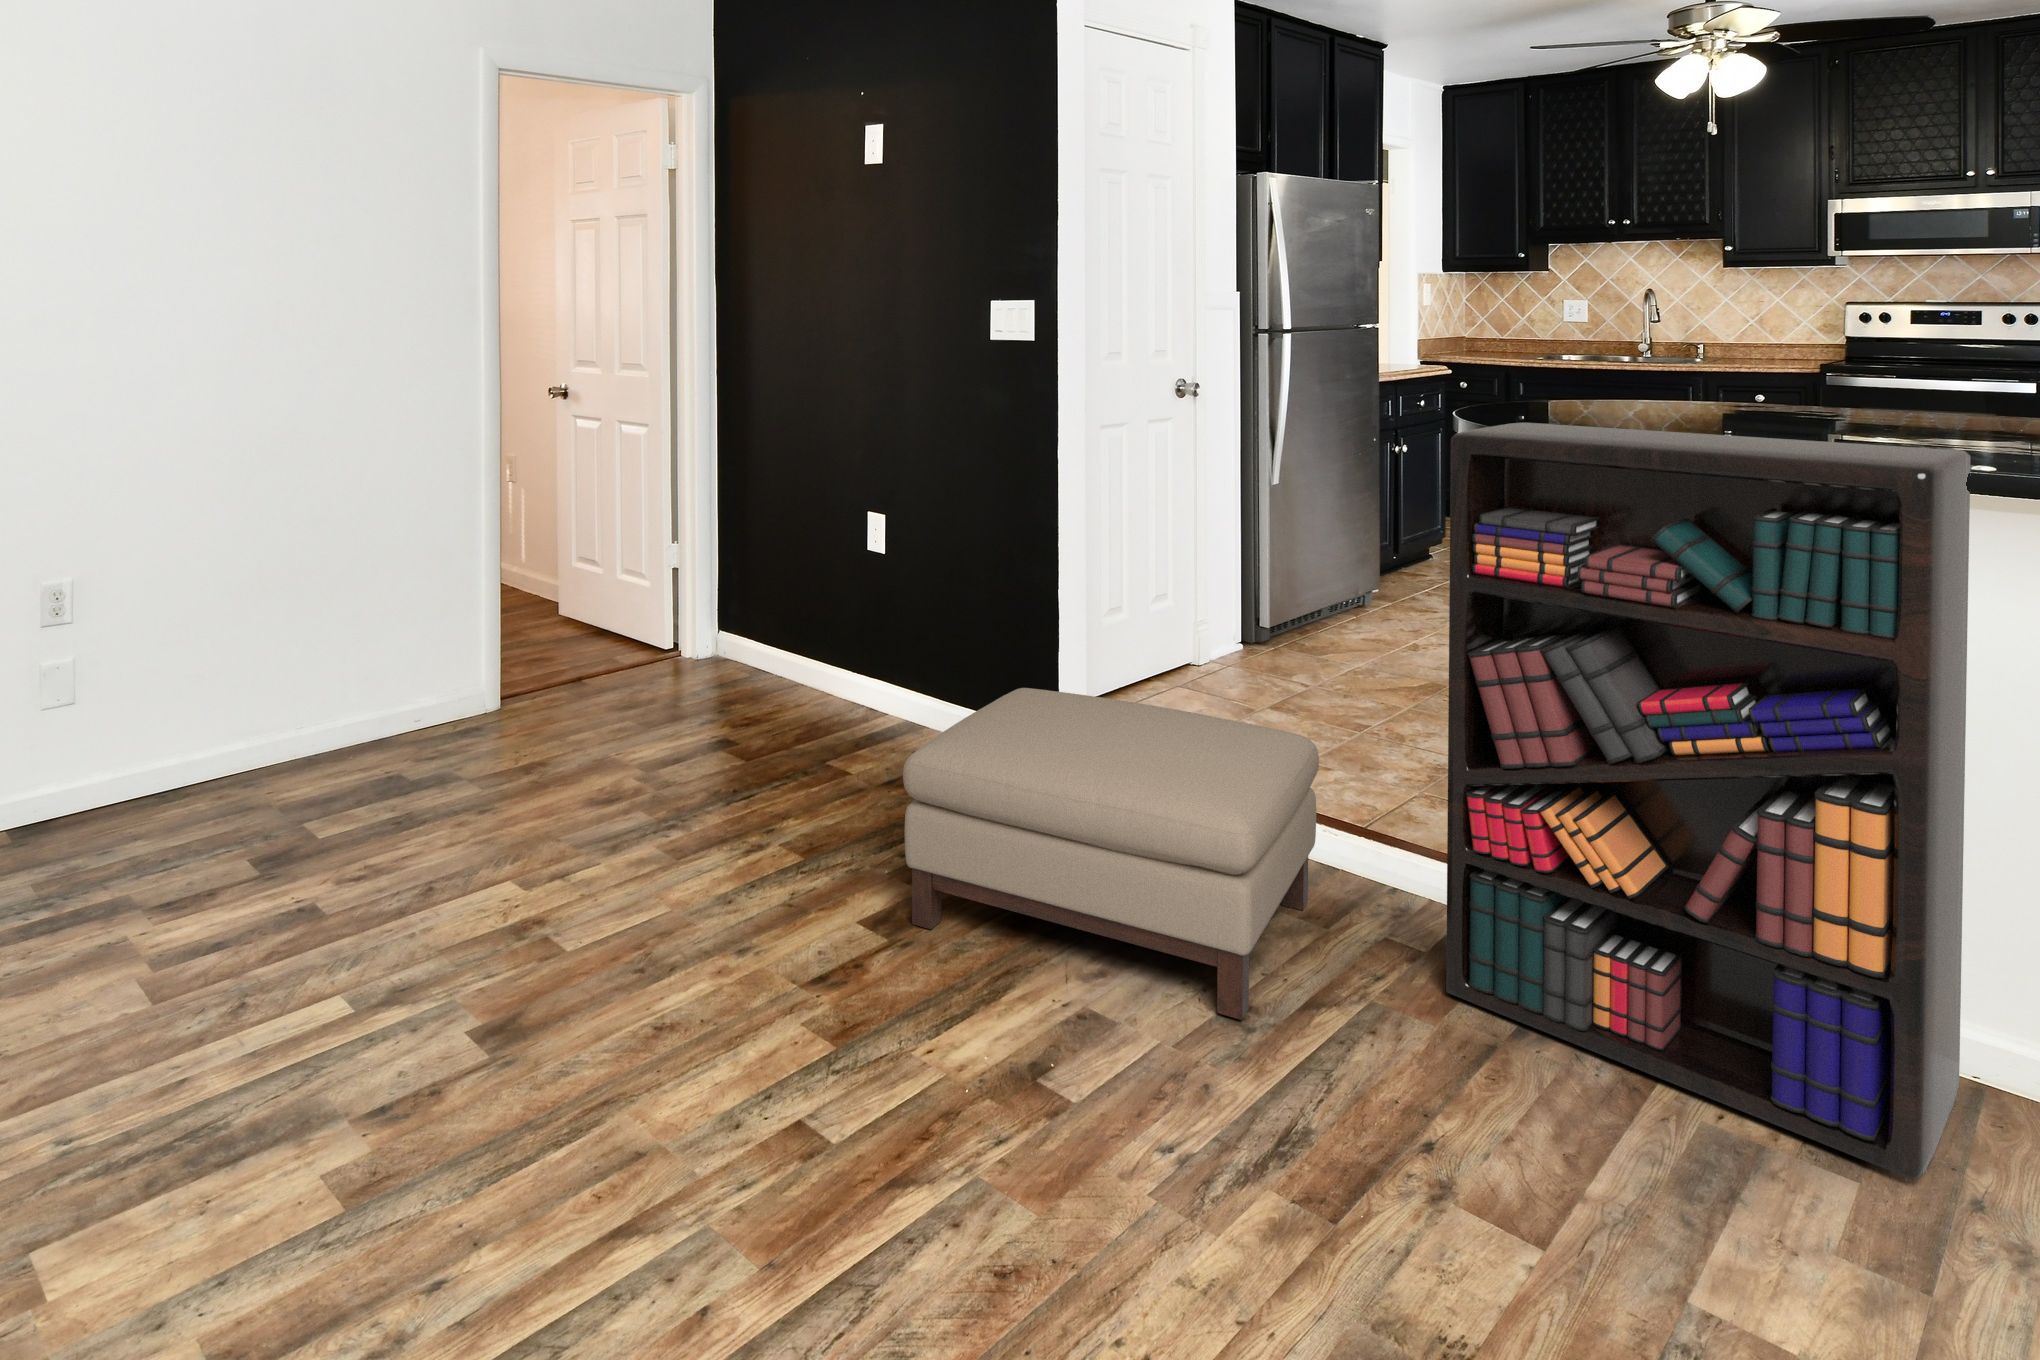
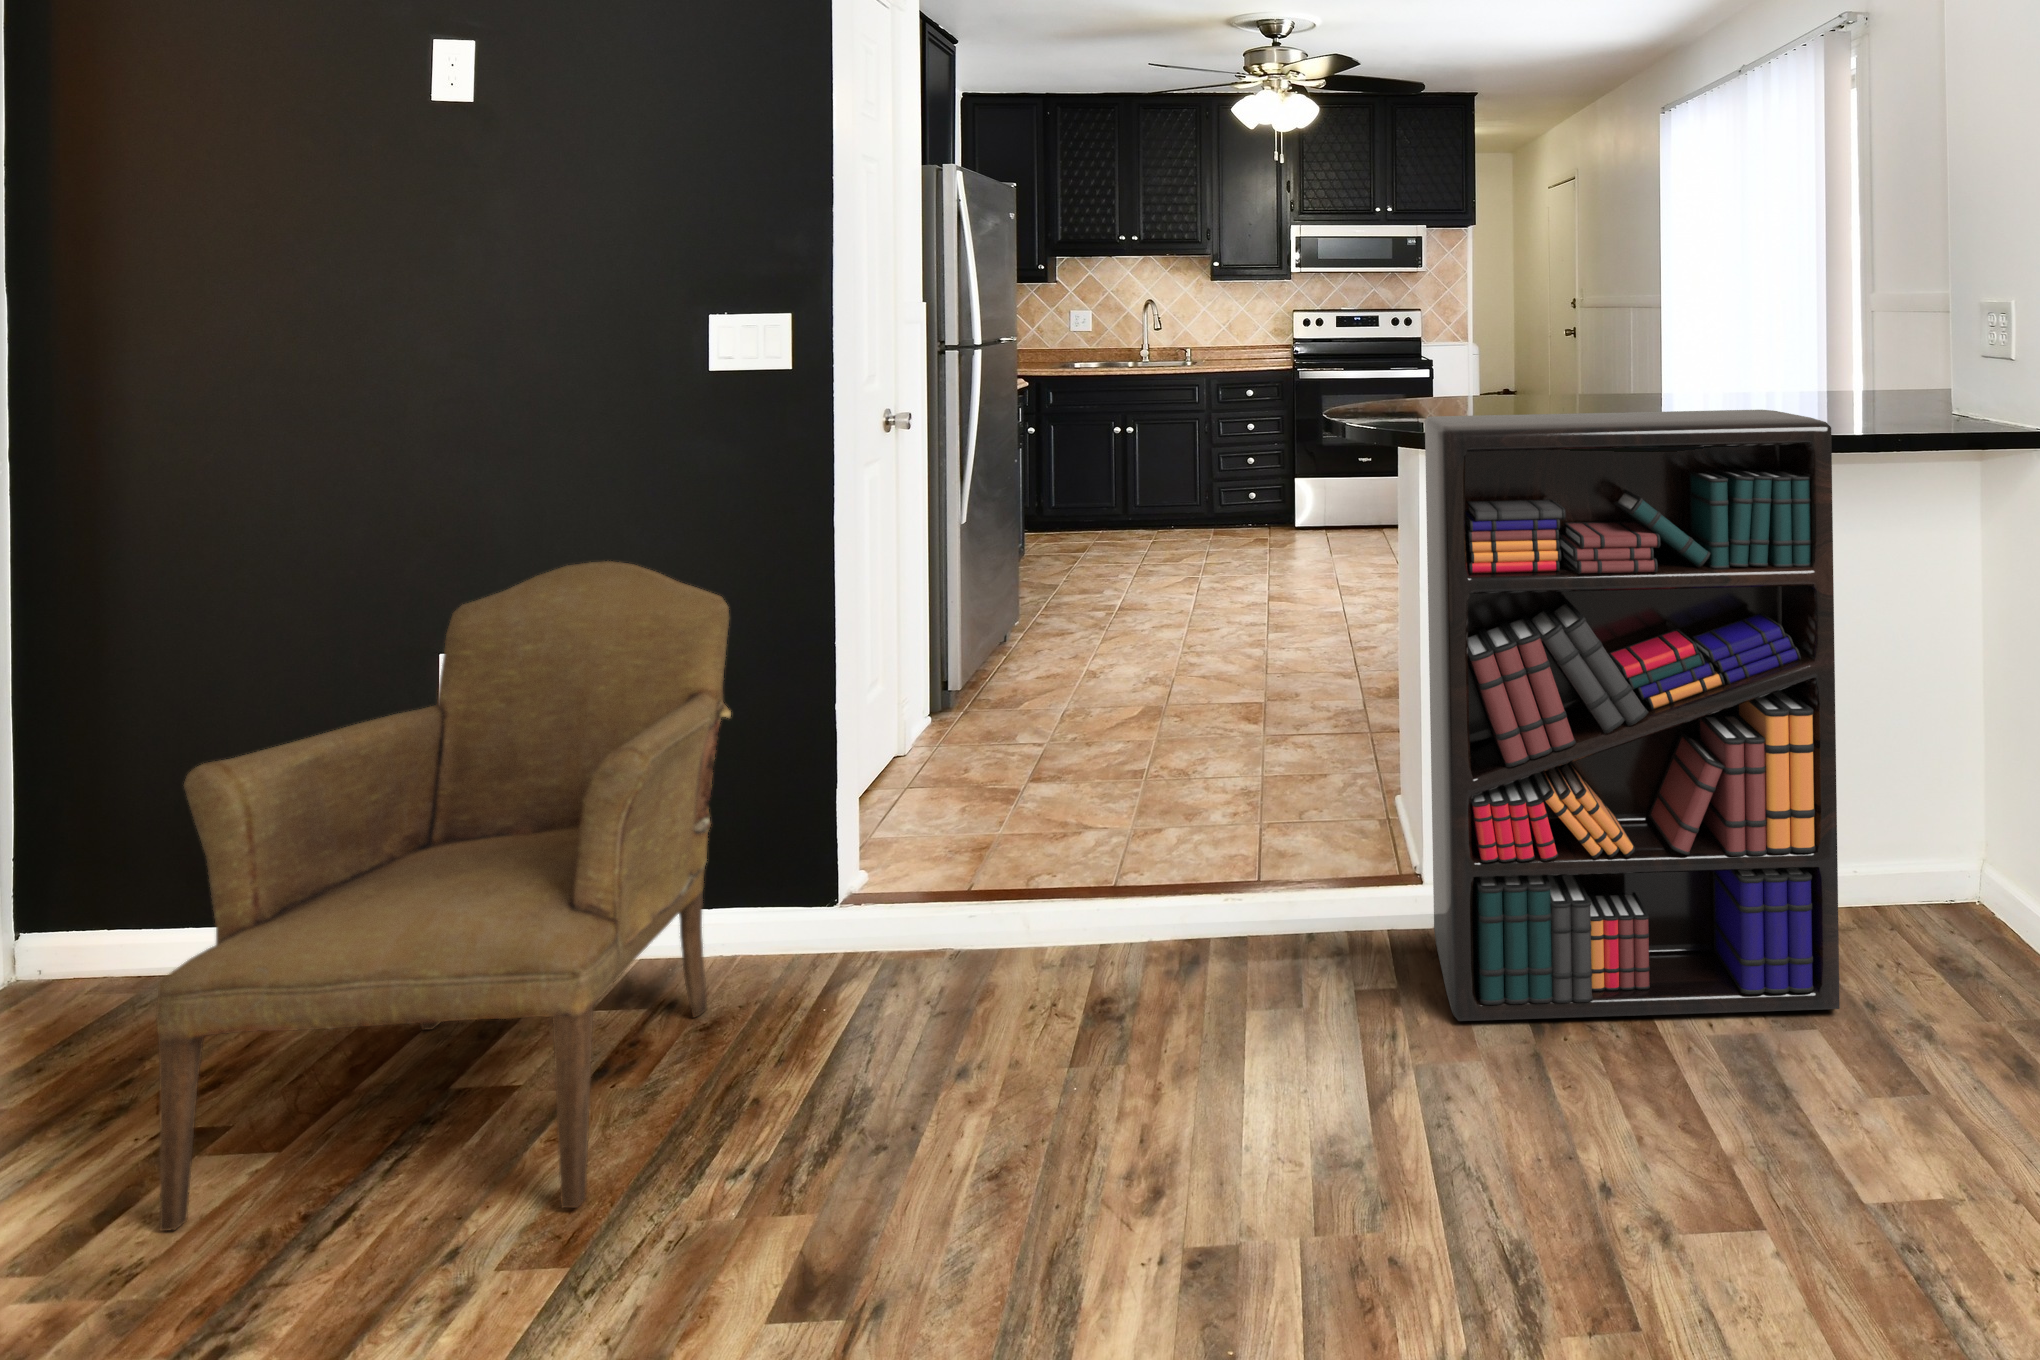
armchair: none [690,469,999,836] -> present [156,561,731,1231]
ottoman: present [903,688,1319,1020] -> none [833,797,1355,1271]

